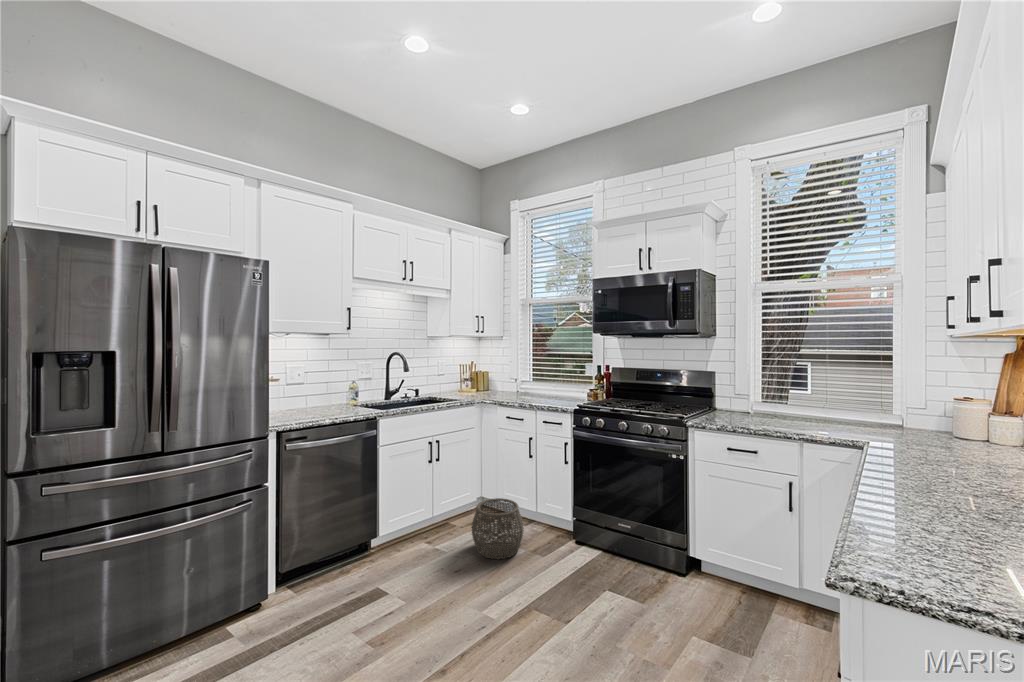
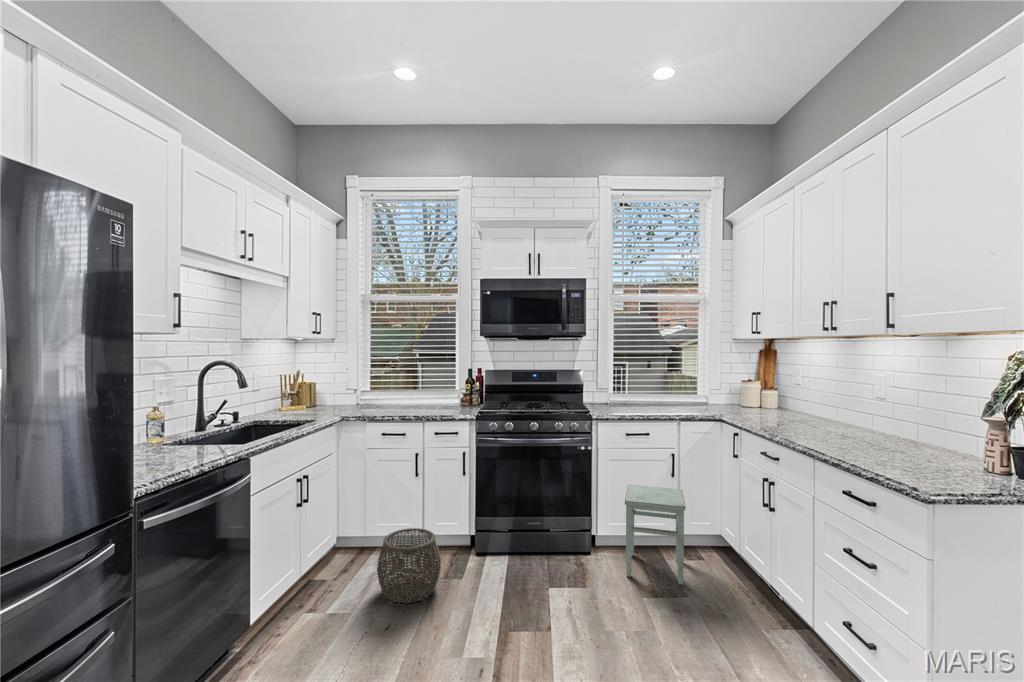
stool: none [695,508,795,642] -> present [625,485,686,584]

